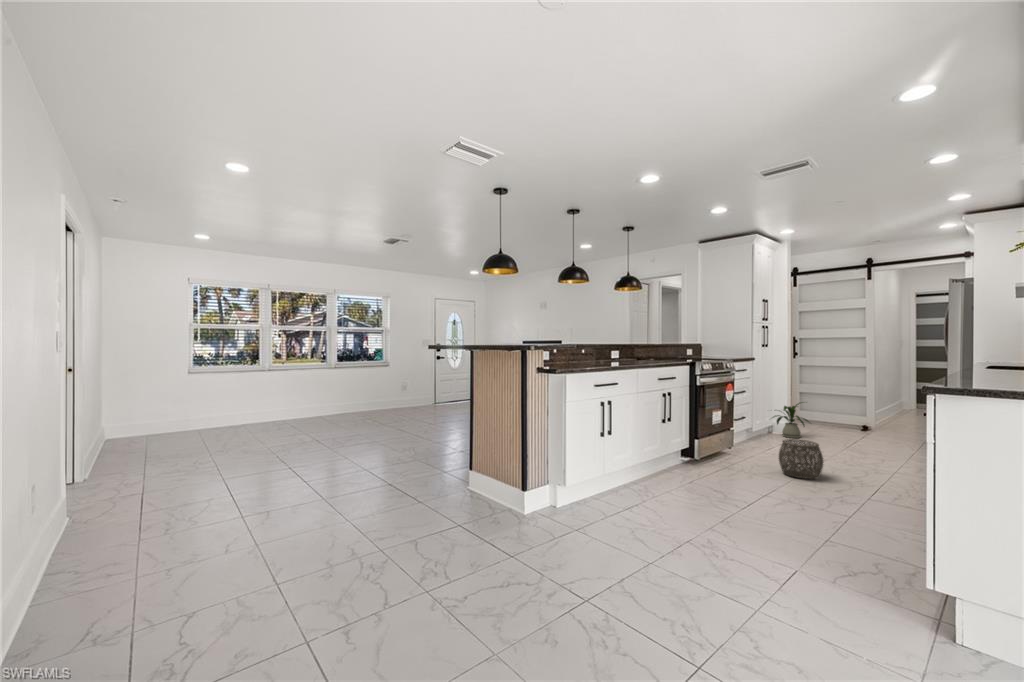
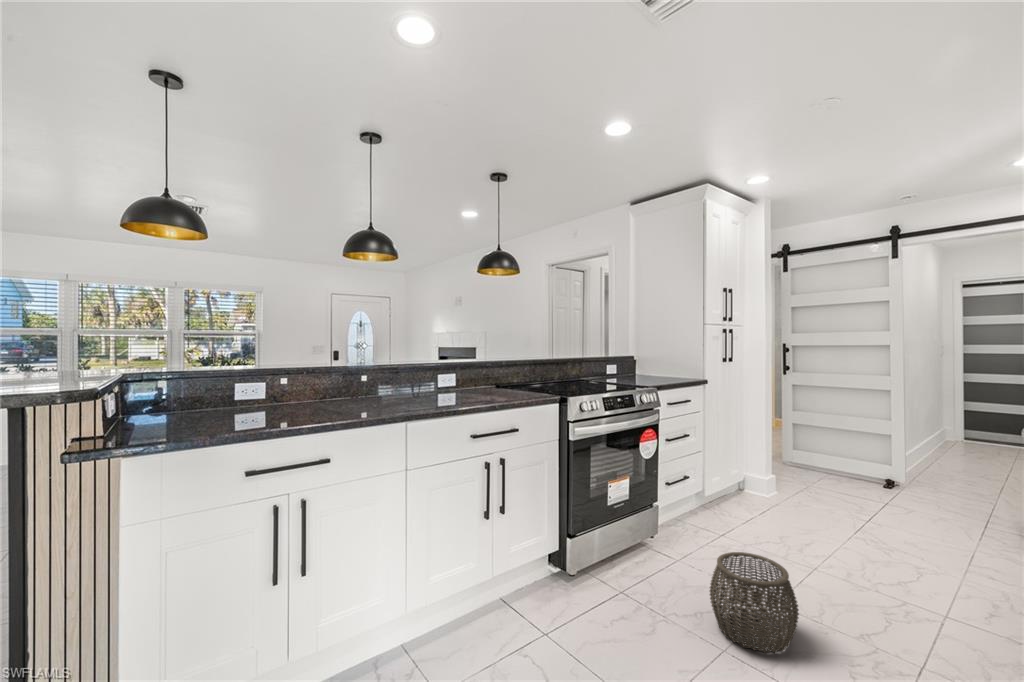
house plant: present [773,402,809,438] -> none [733,448,803,505]

